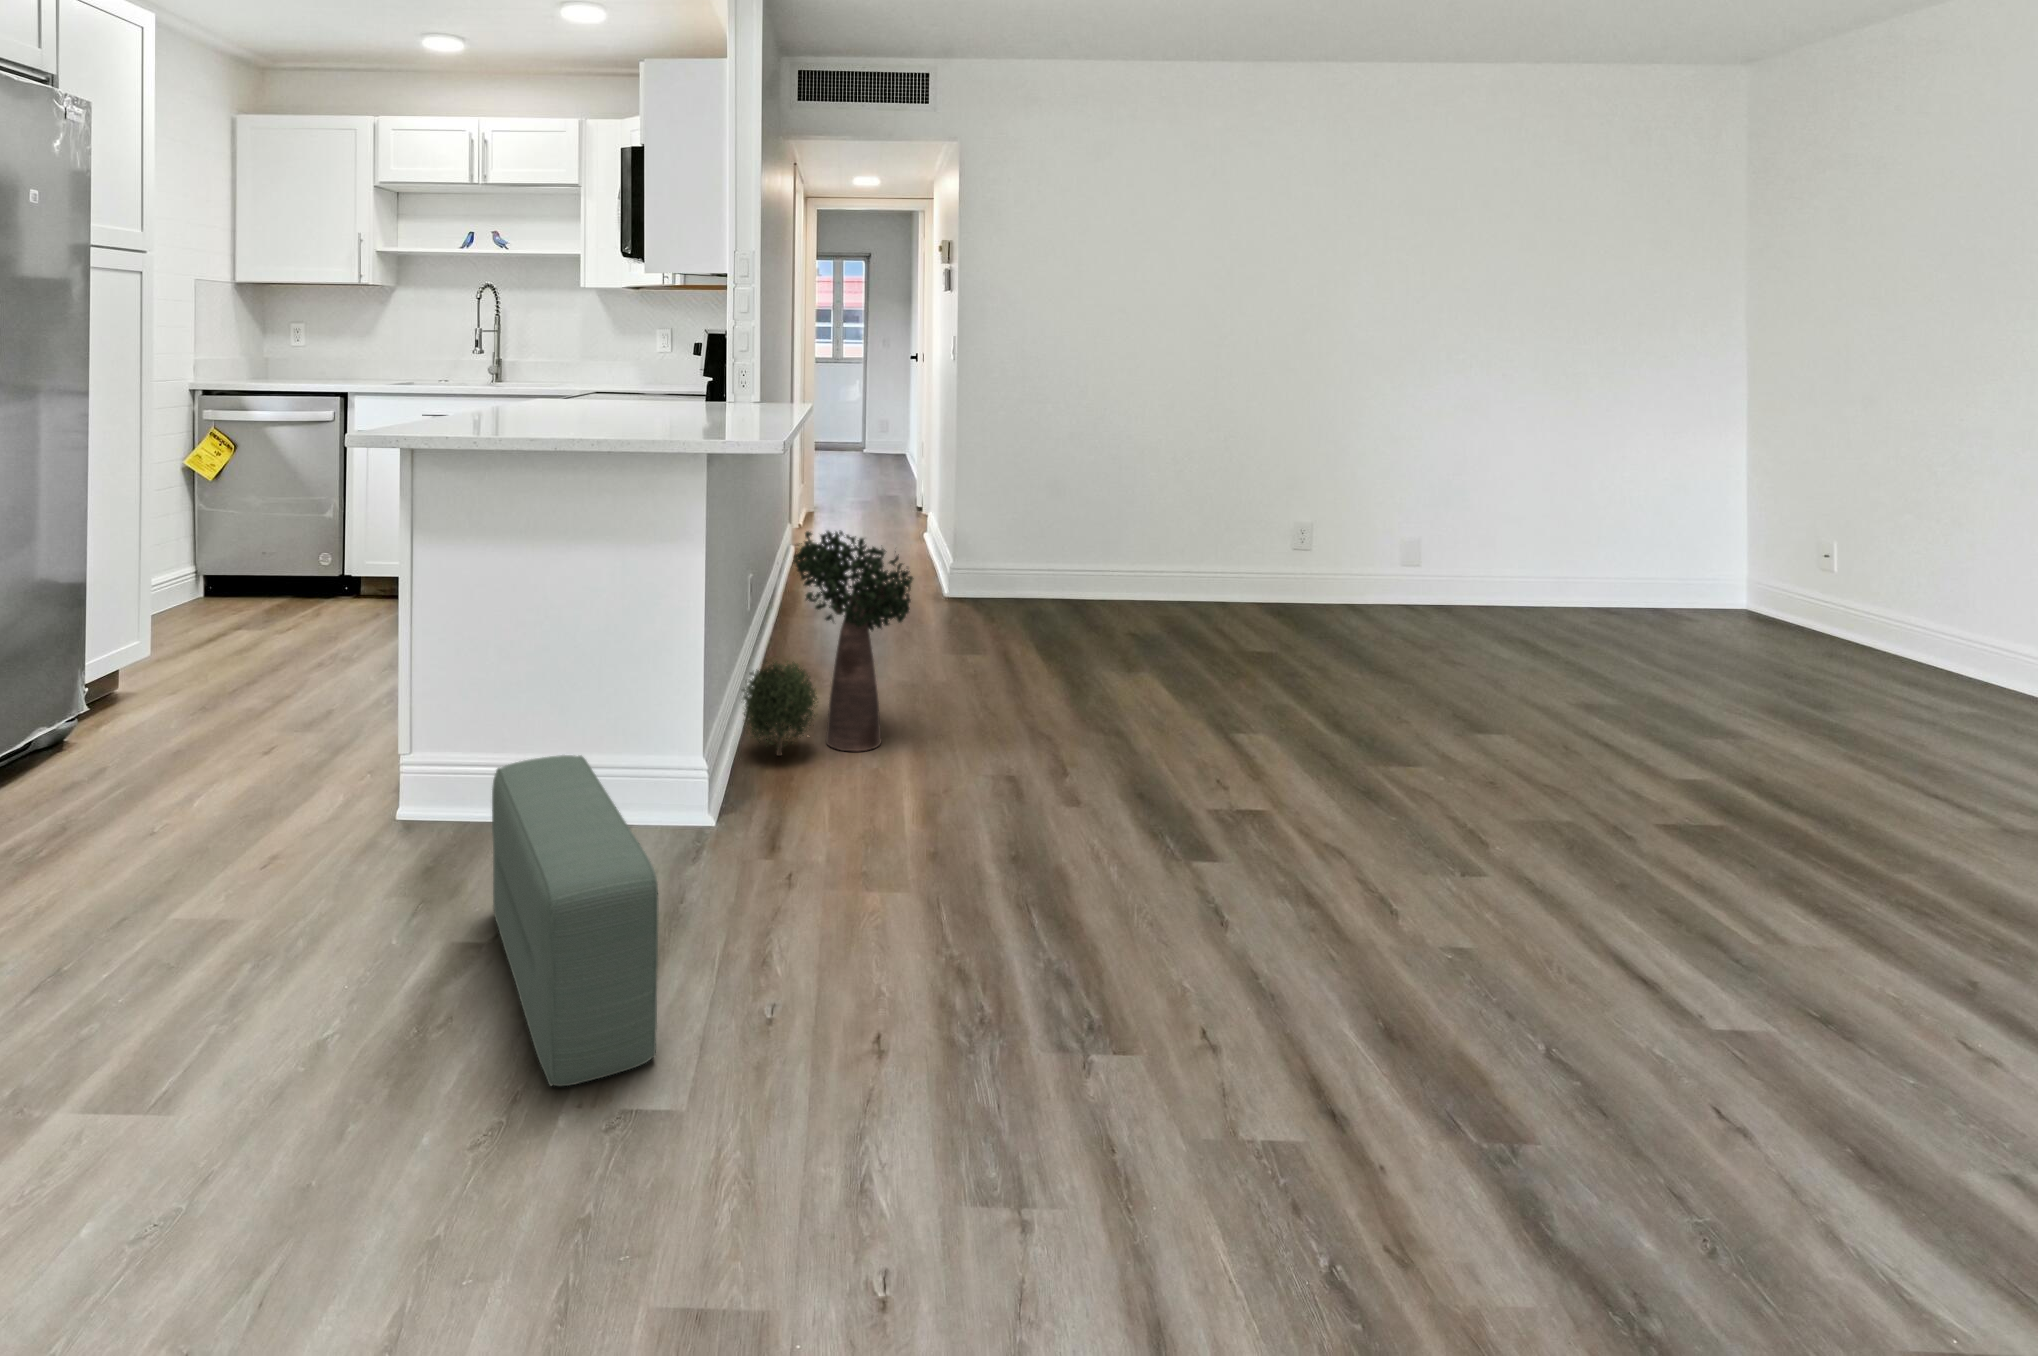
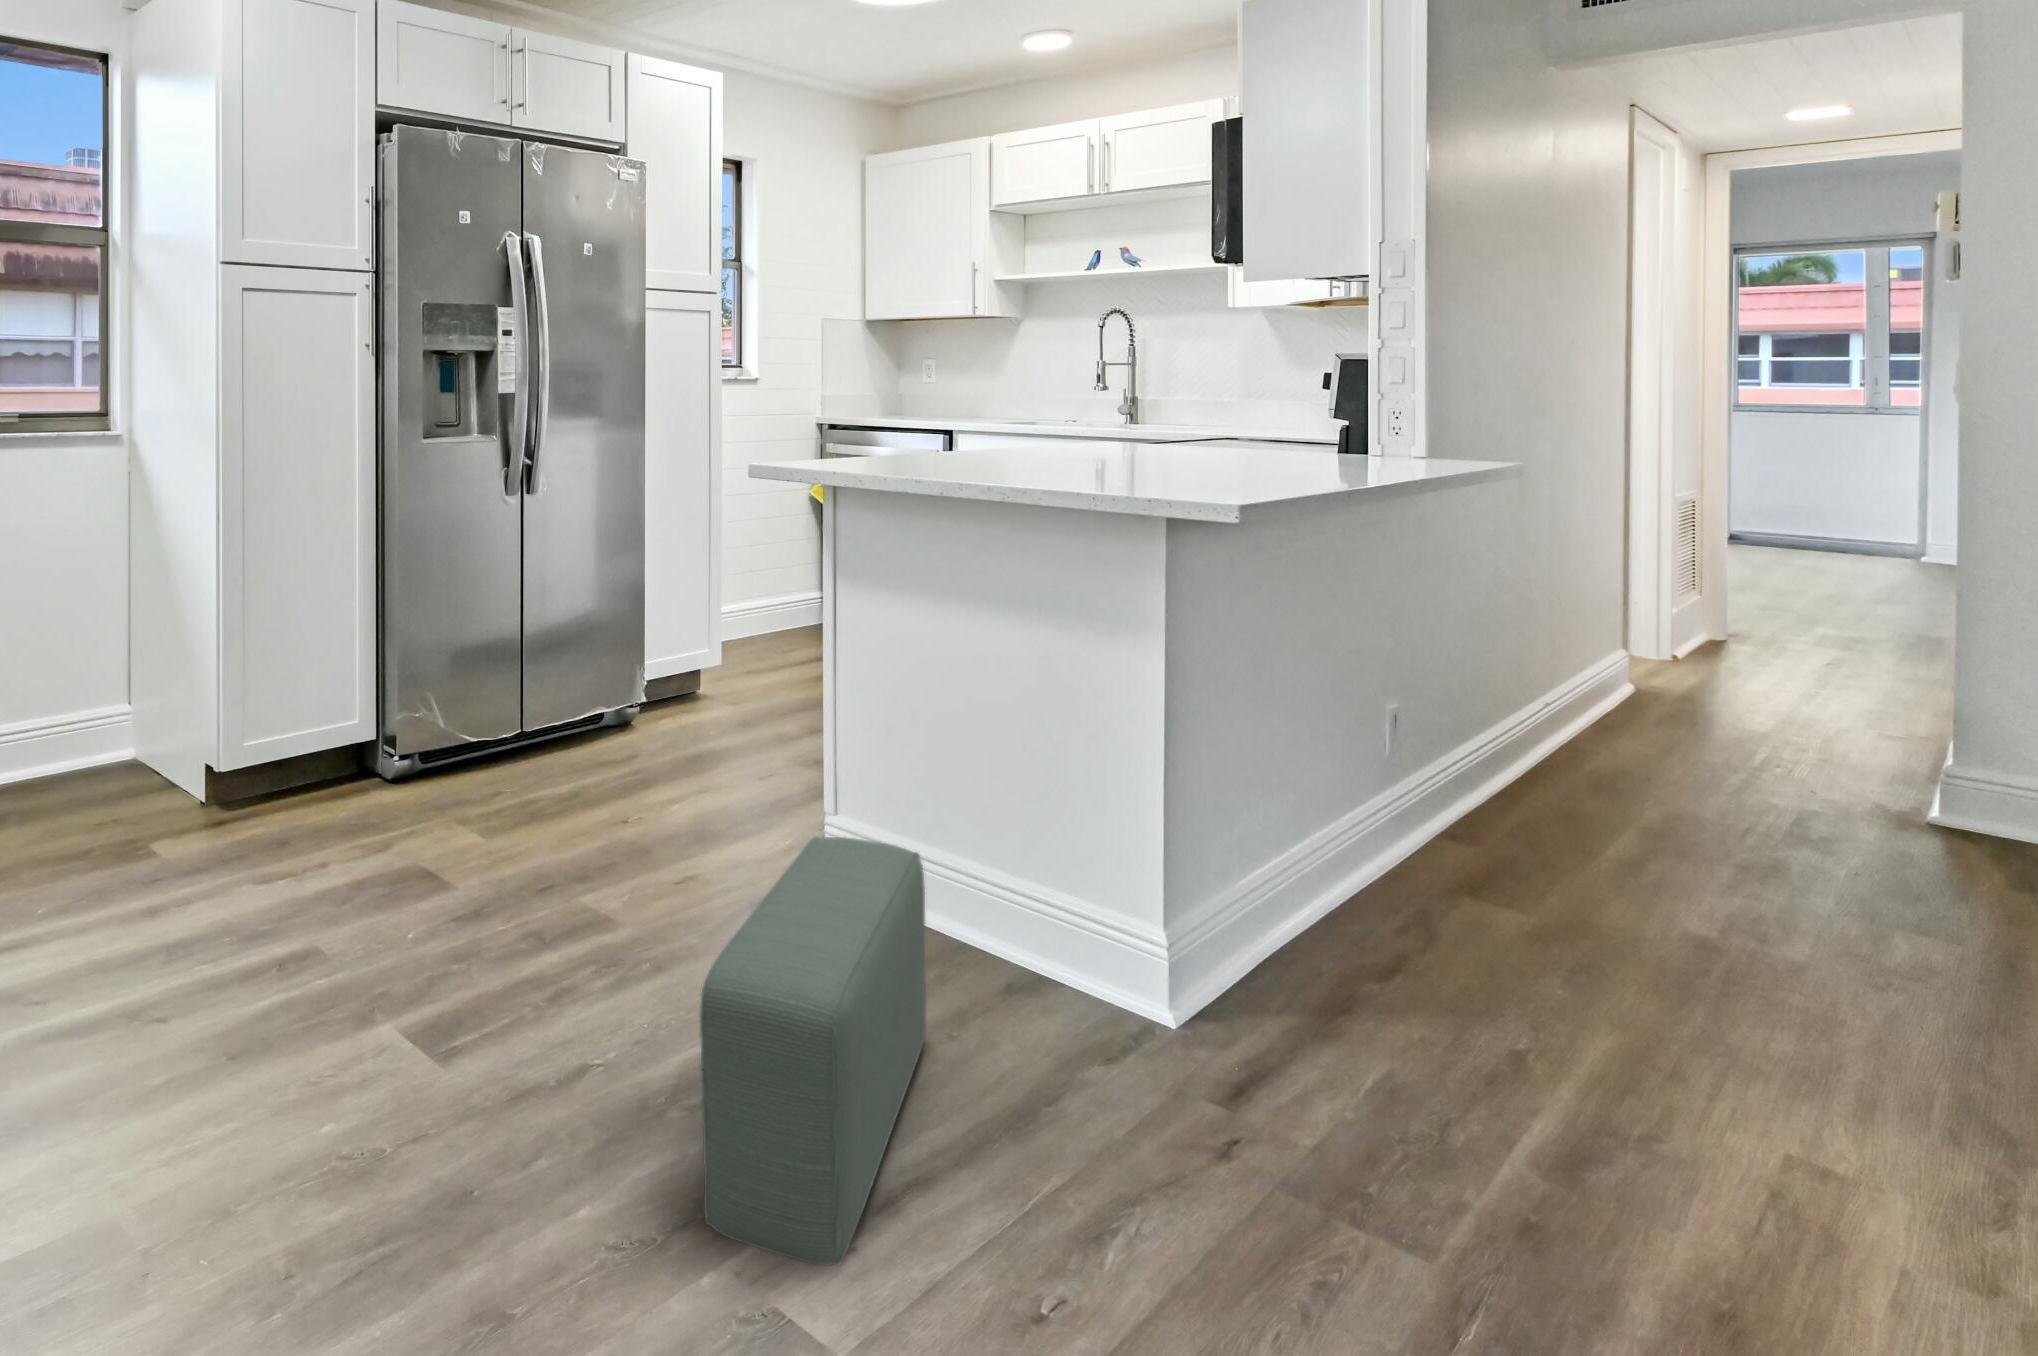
potted plant: present [742,531,913,756] -> none [1300,627,1677,1027]

